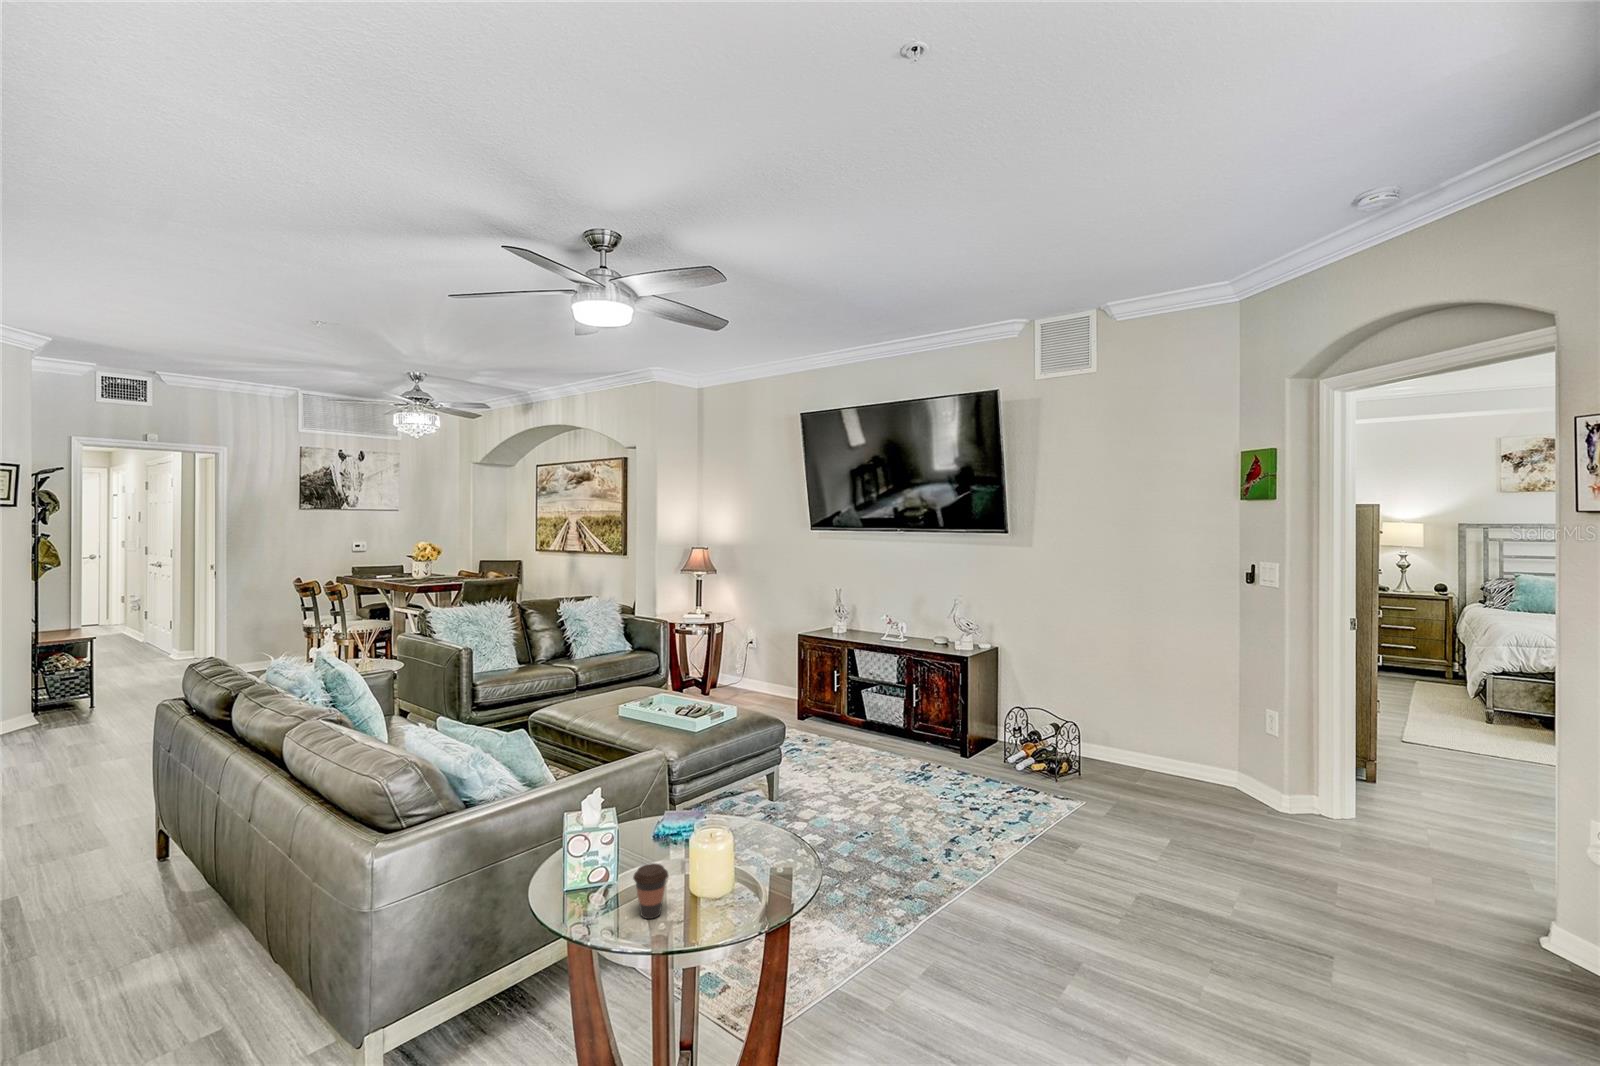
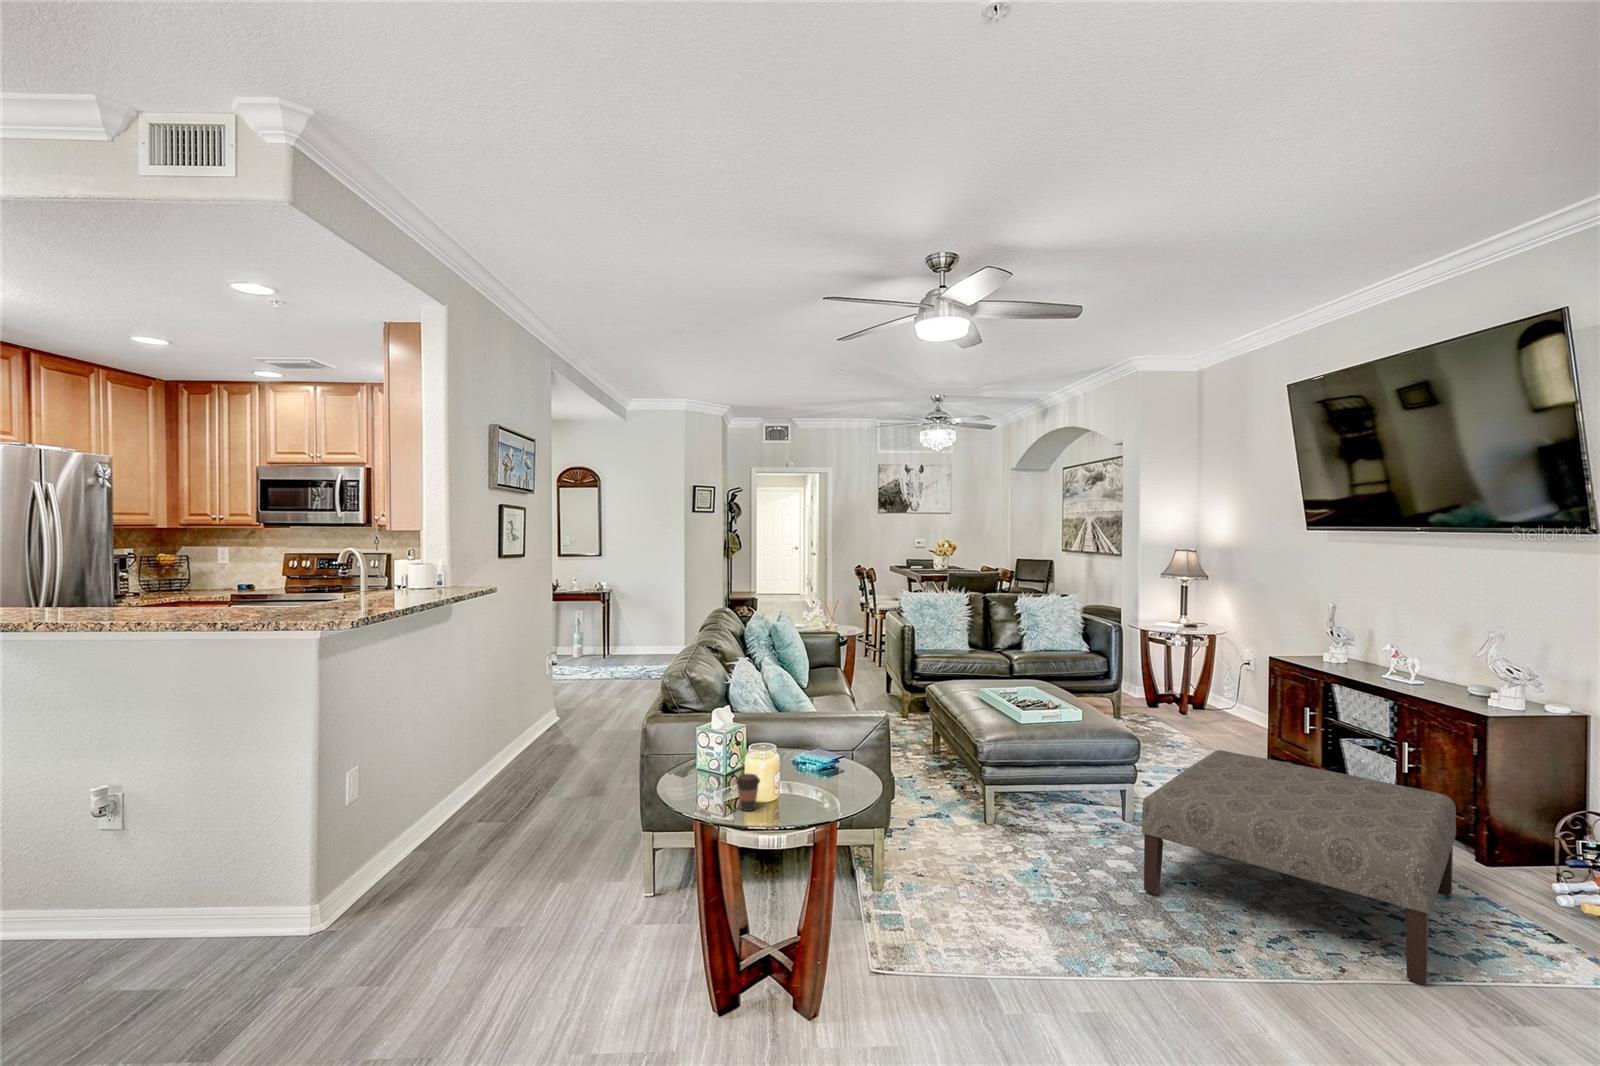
ottoman: none [829,715,1047,855] -> present [1142,750,1456,984]

